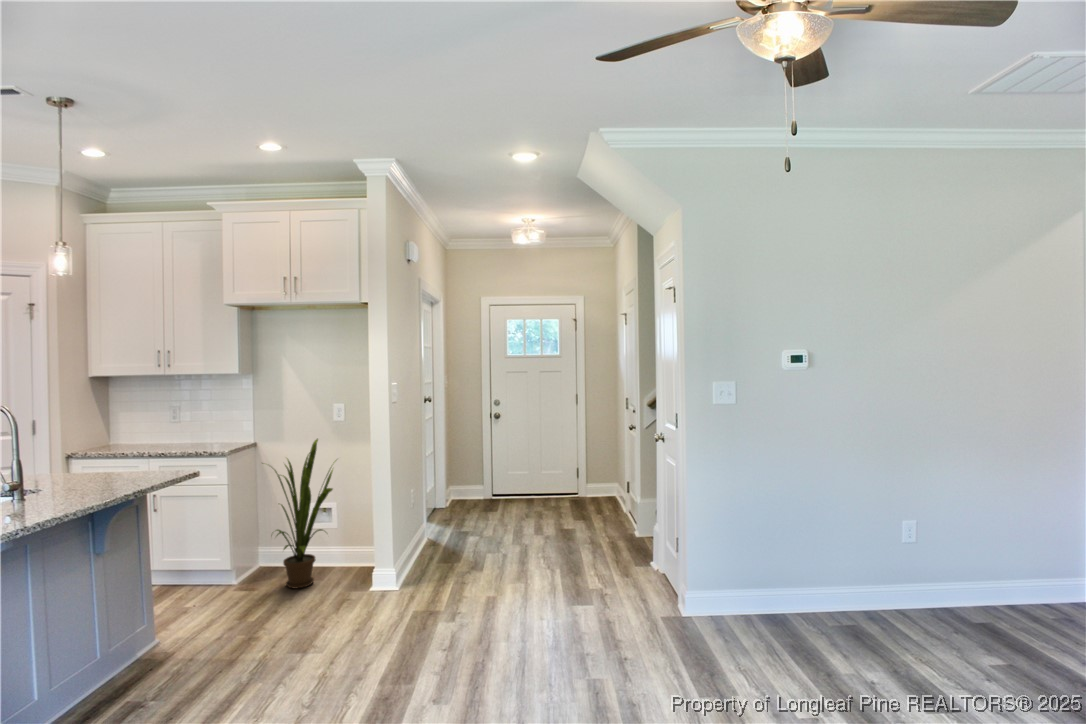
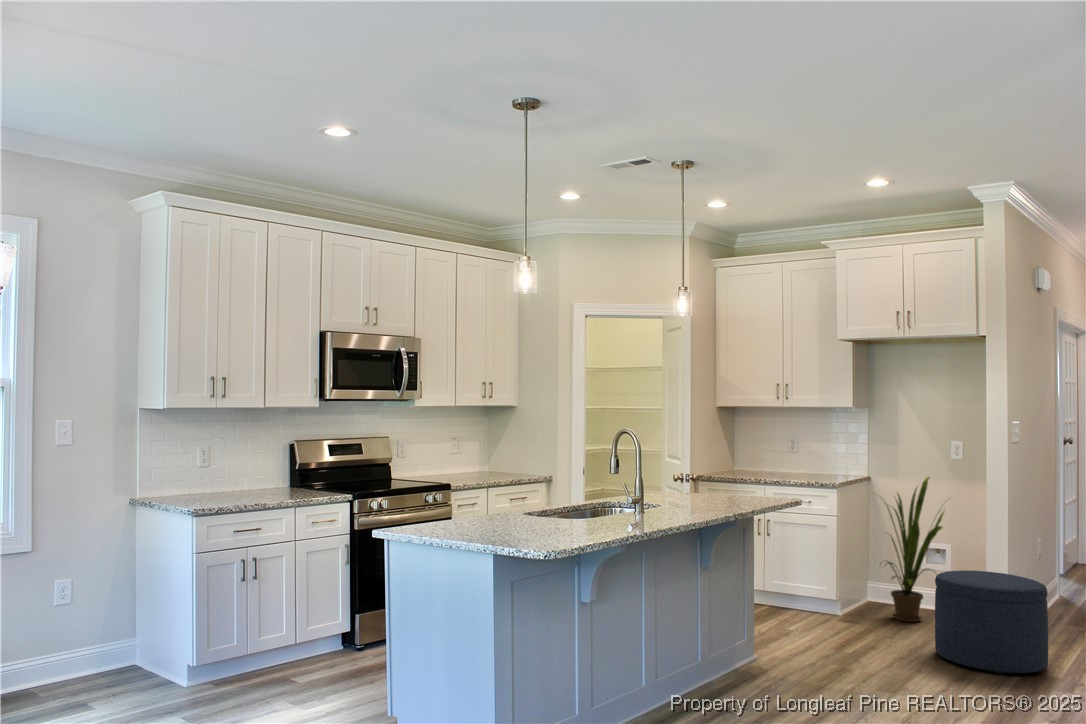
ottoman: none [332,529,434,638] -> present [935,571,1048,674]

